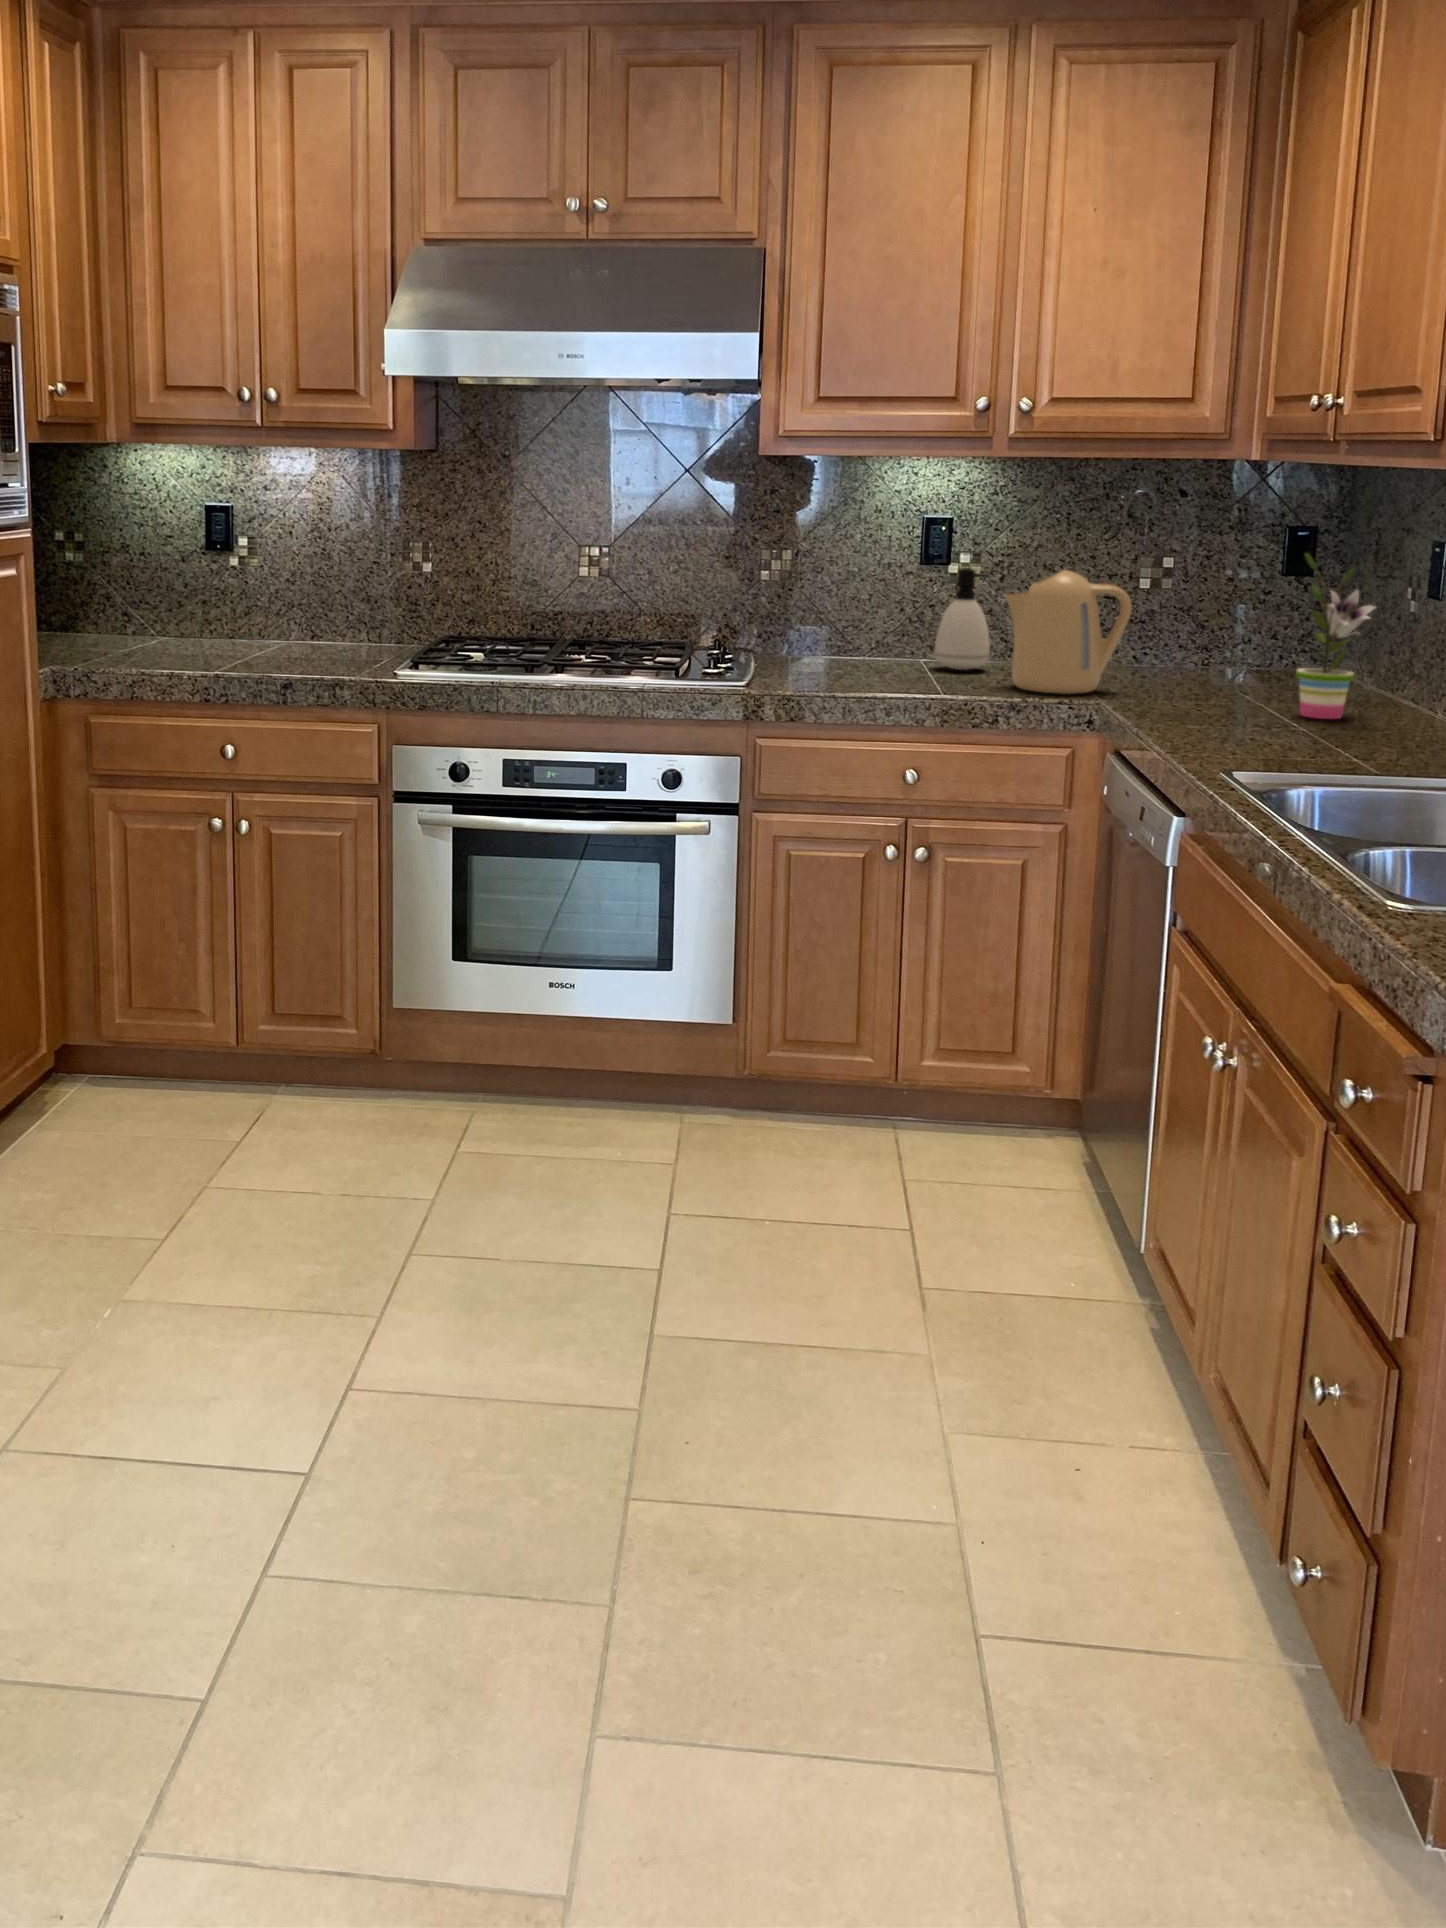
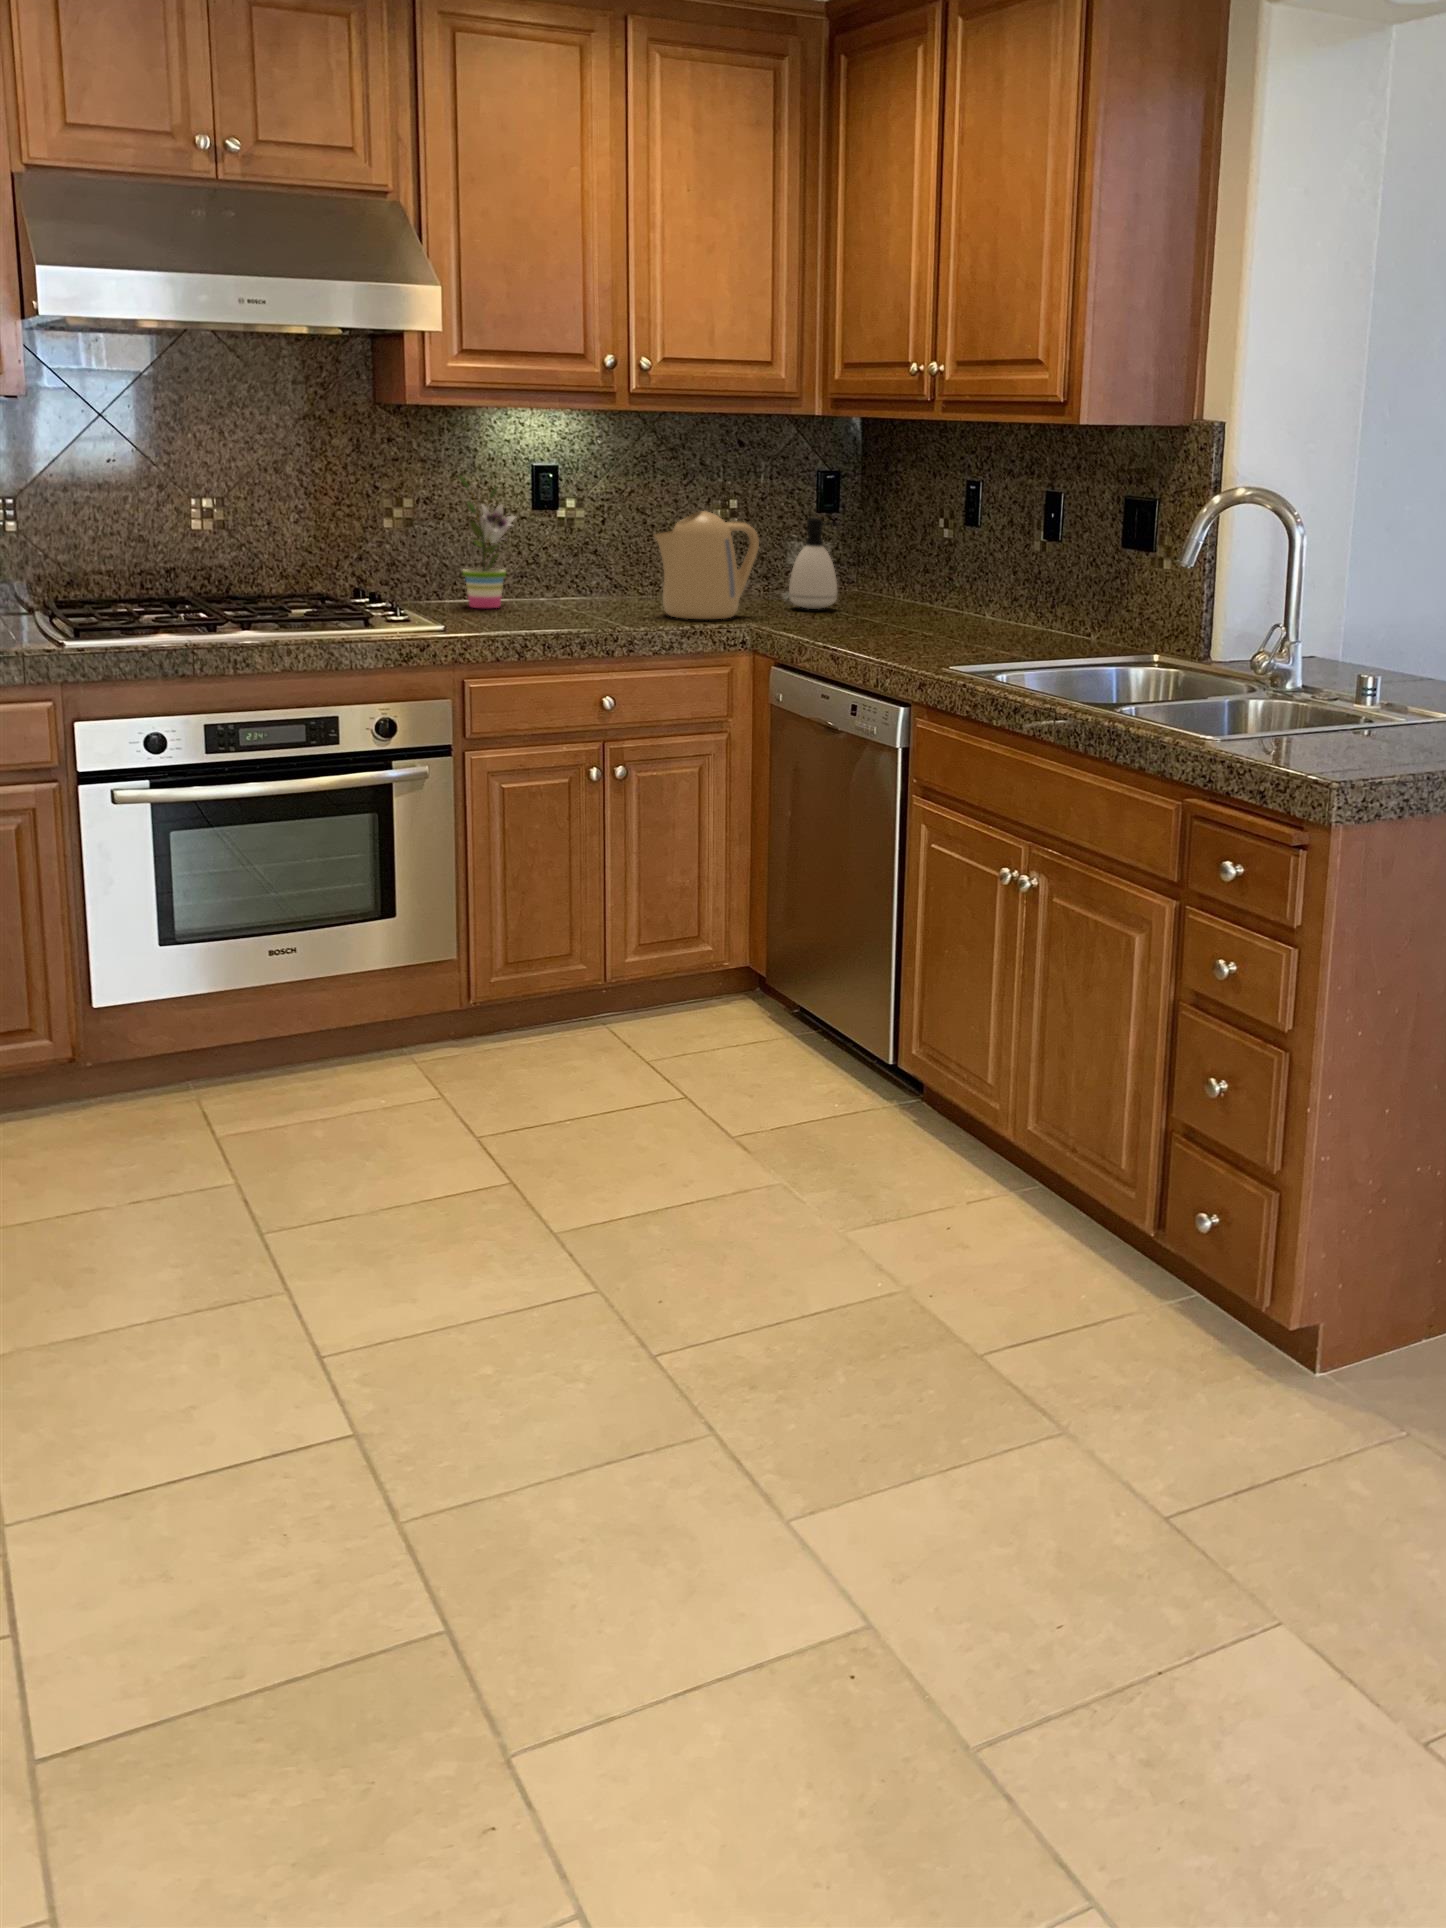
potted plant: present [1296,553,1376,719] -> present [459,476,515,608]
soap dispenser: present [934,568,990,670] -> present [789,517,839,609]

